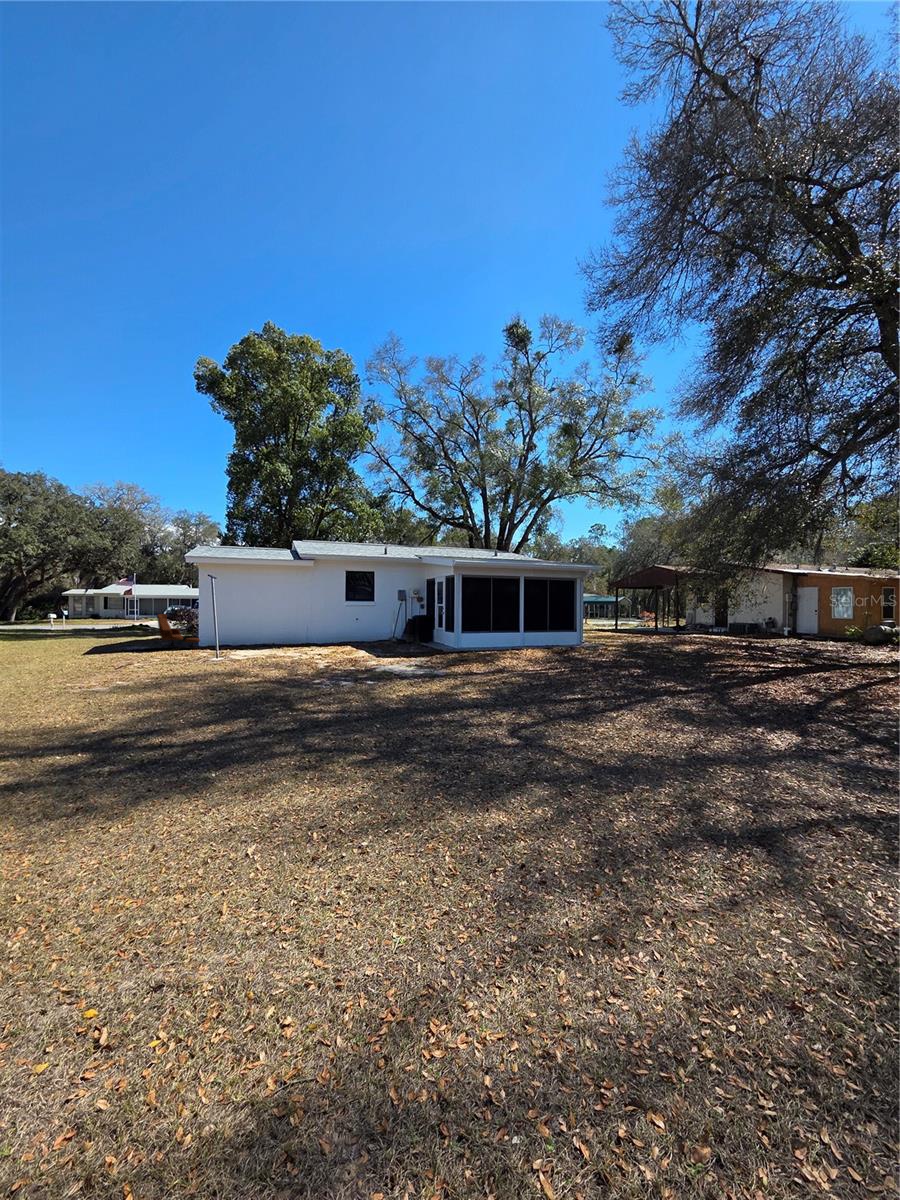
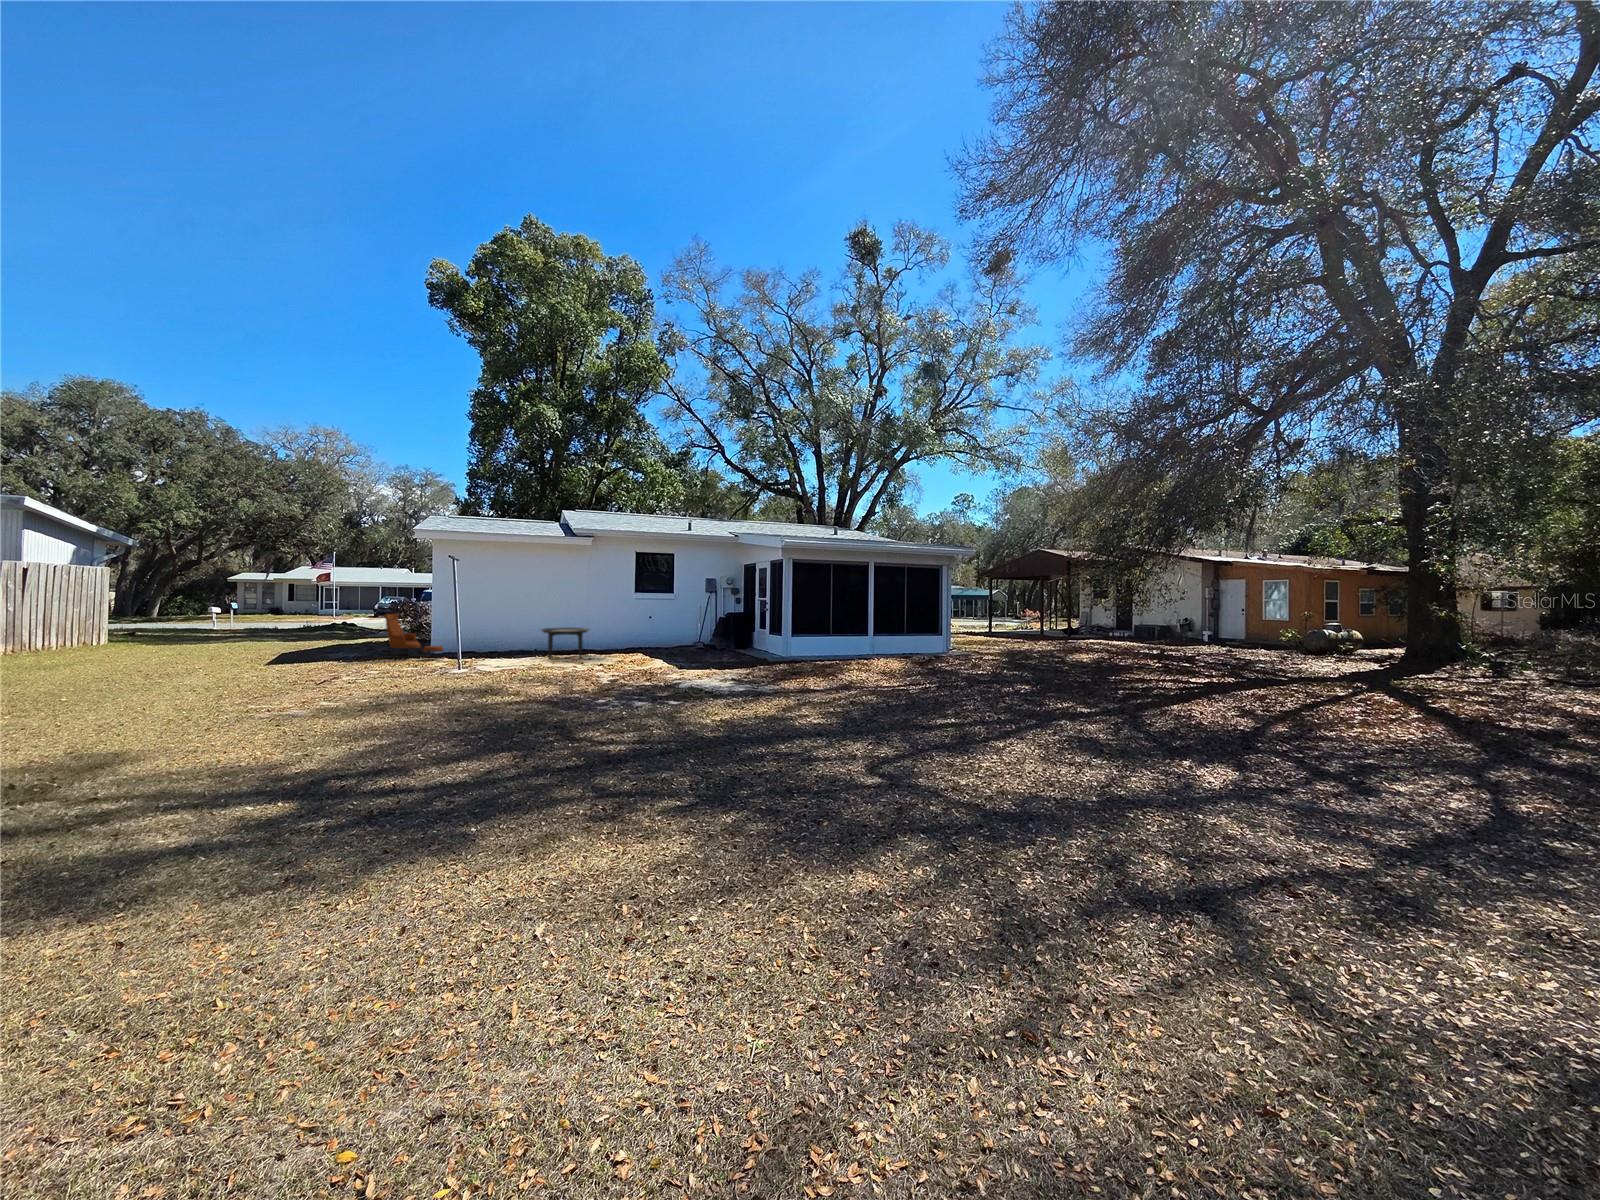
round table: none [272,625,309,648] -> present [542,628,589,658]

